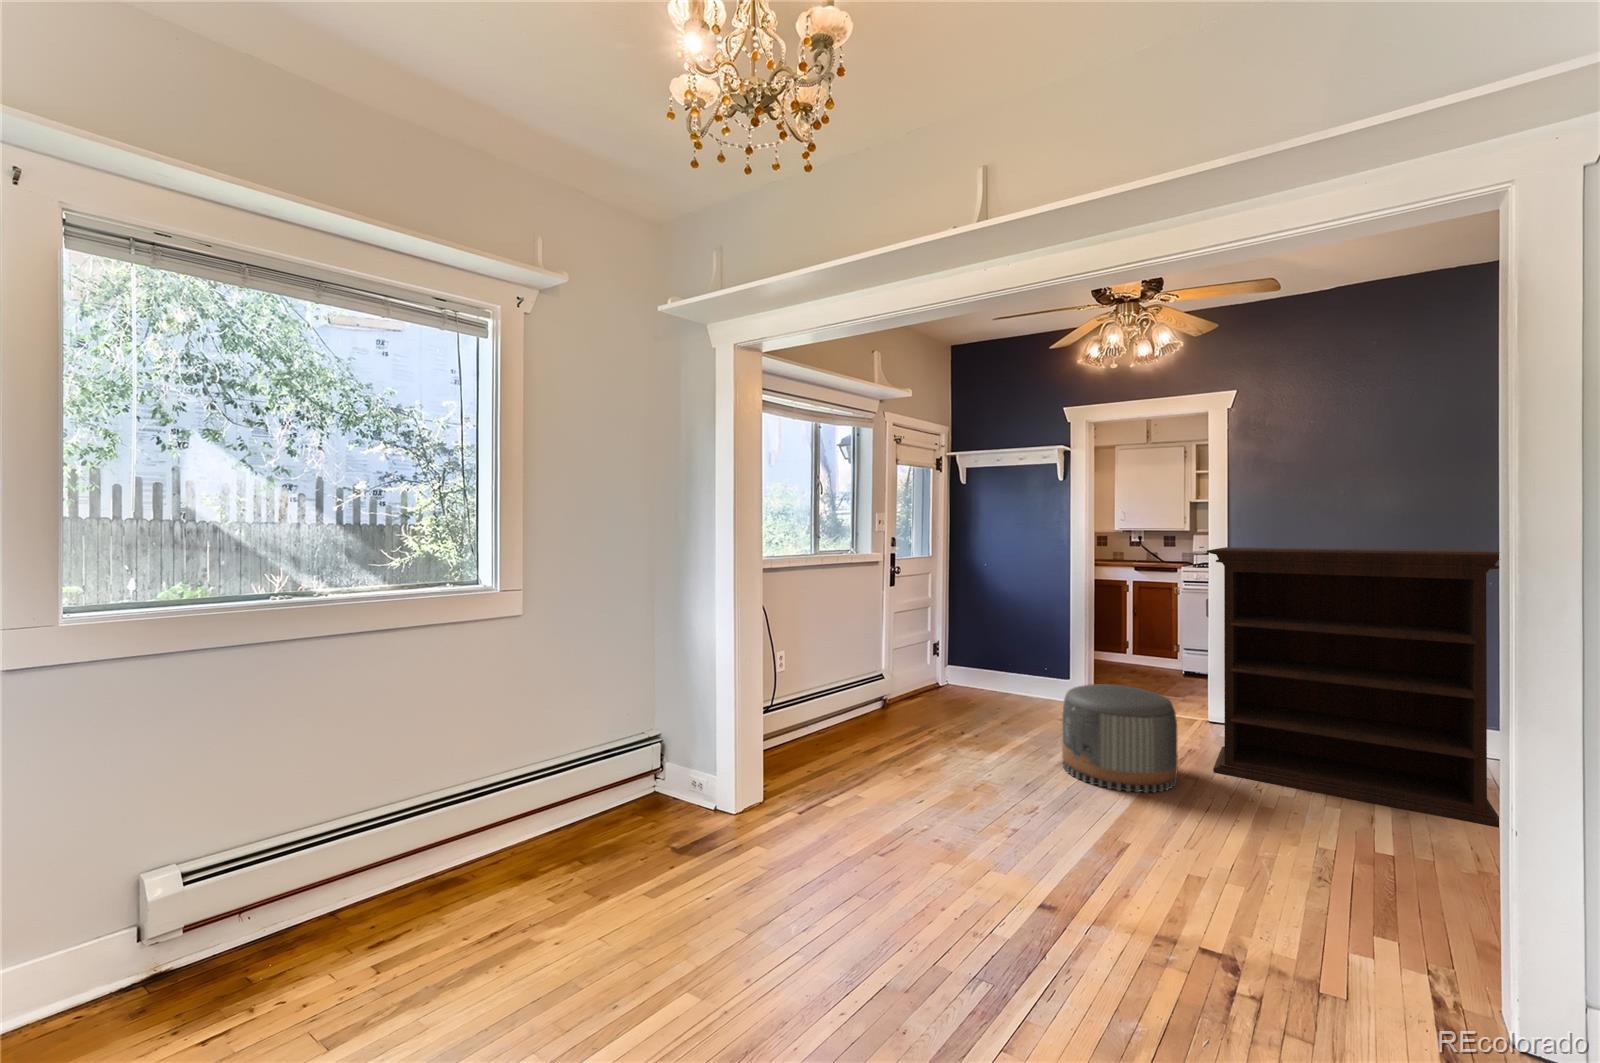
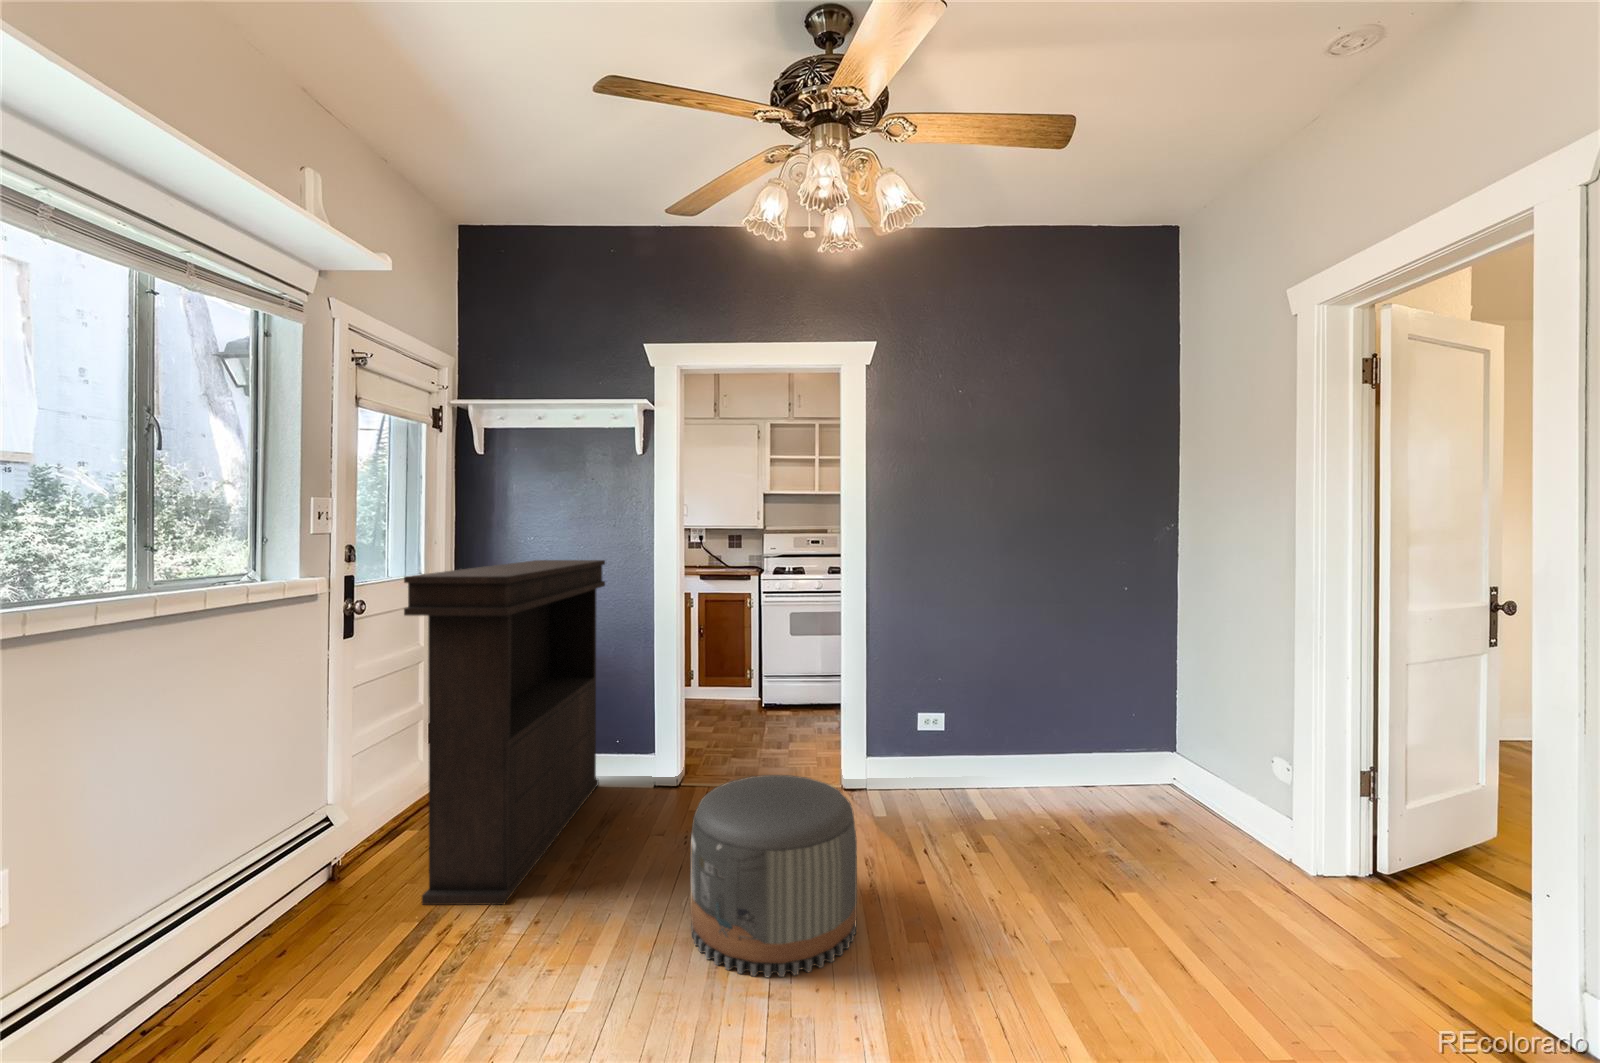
bookshelf: present [1207,547,1499,828] -> none [855,555,1157,871]
console table: none [917,549,1037,732] -> present [404,560,605,905]

